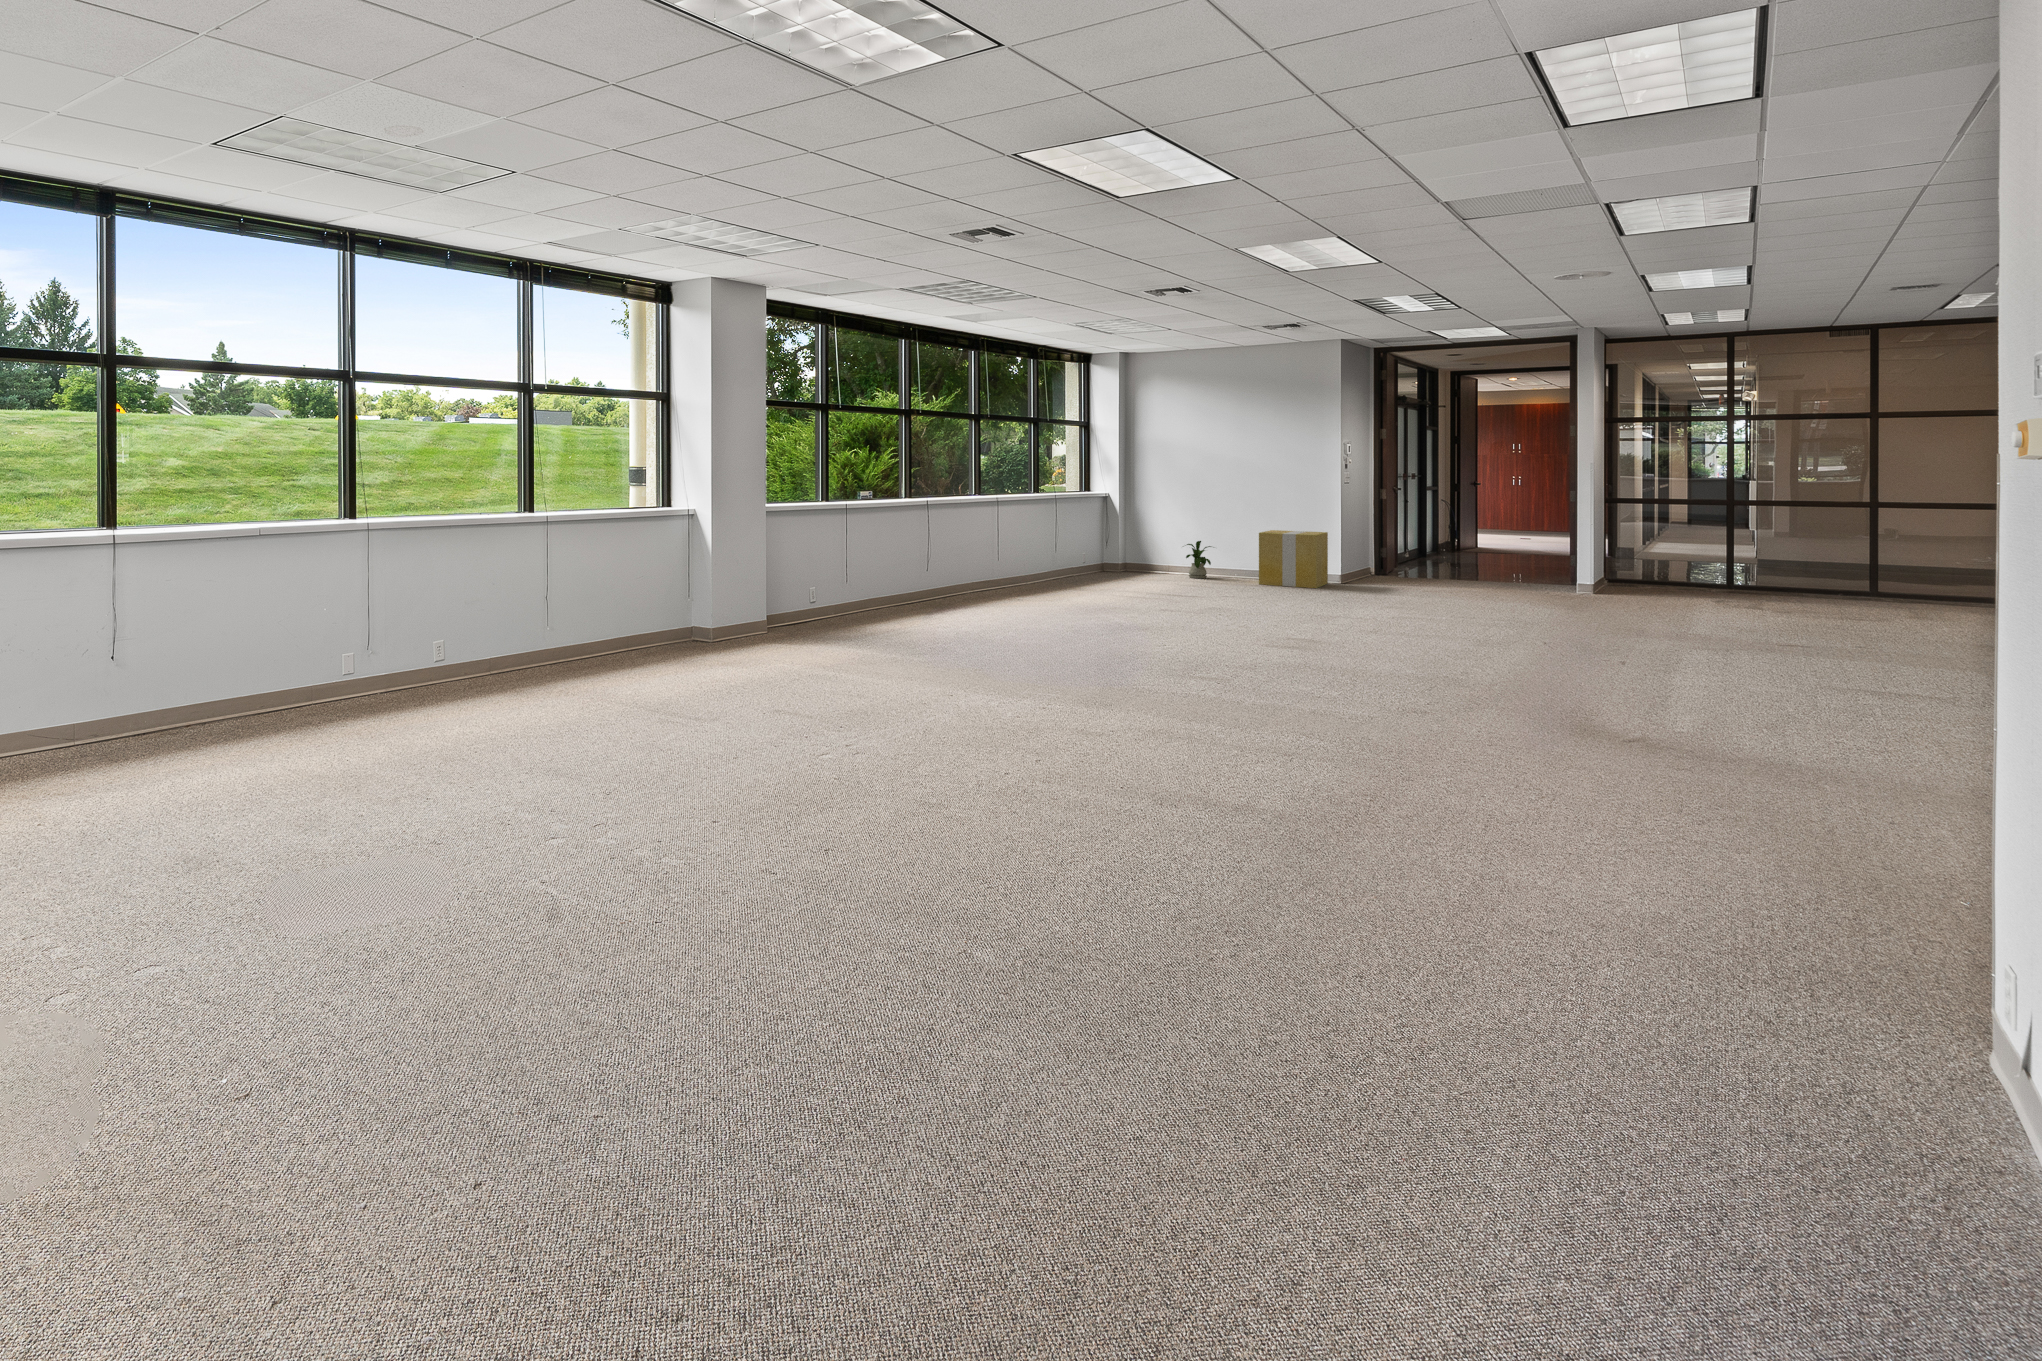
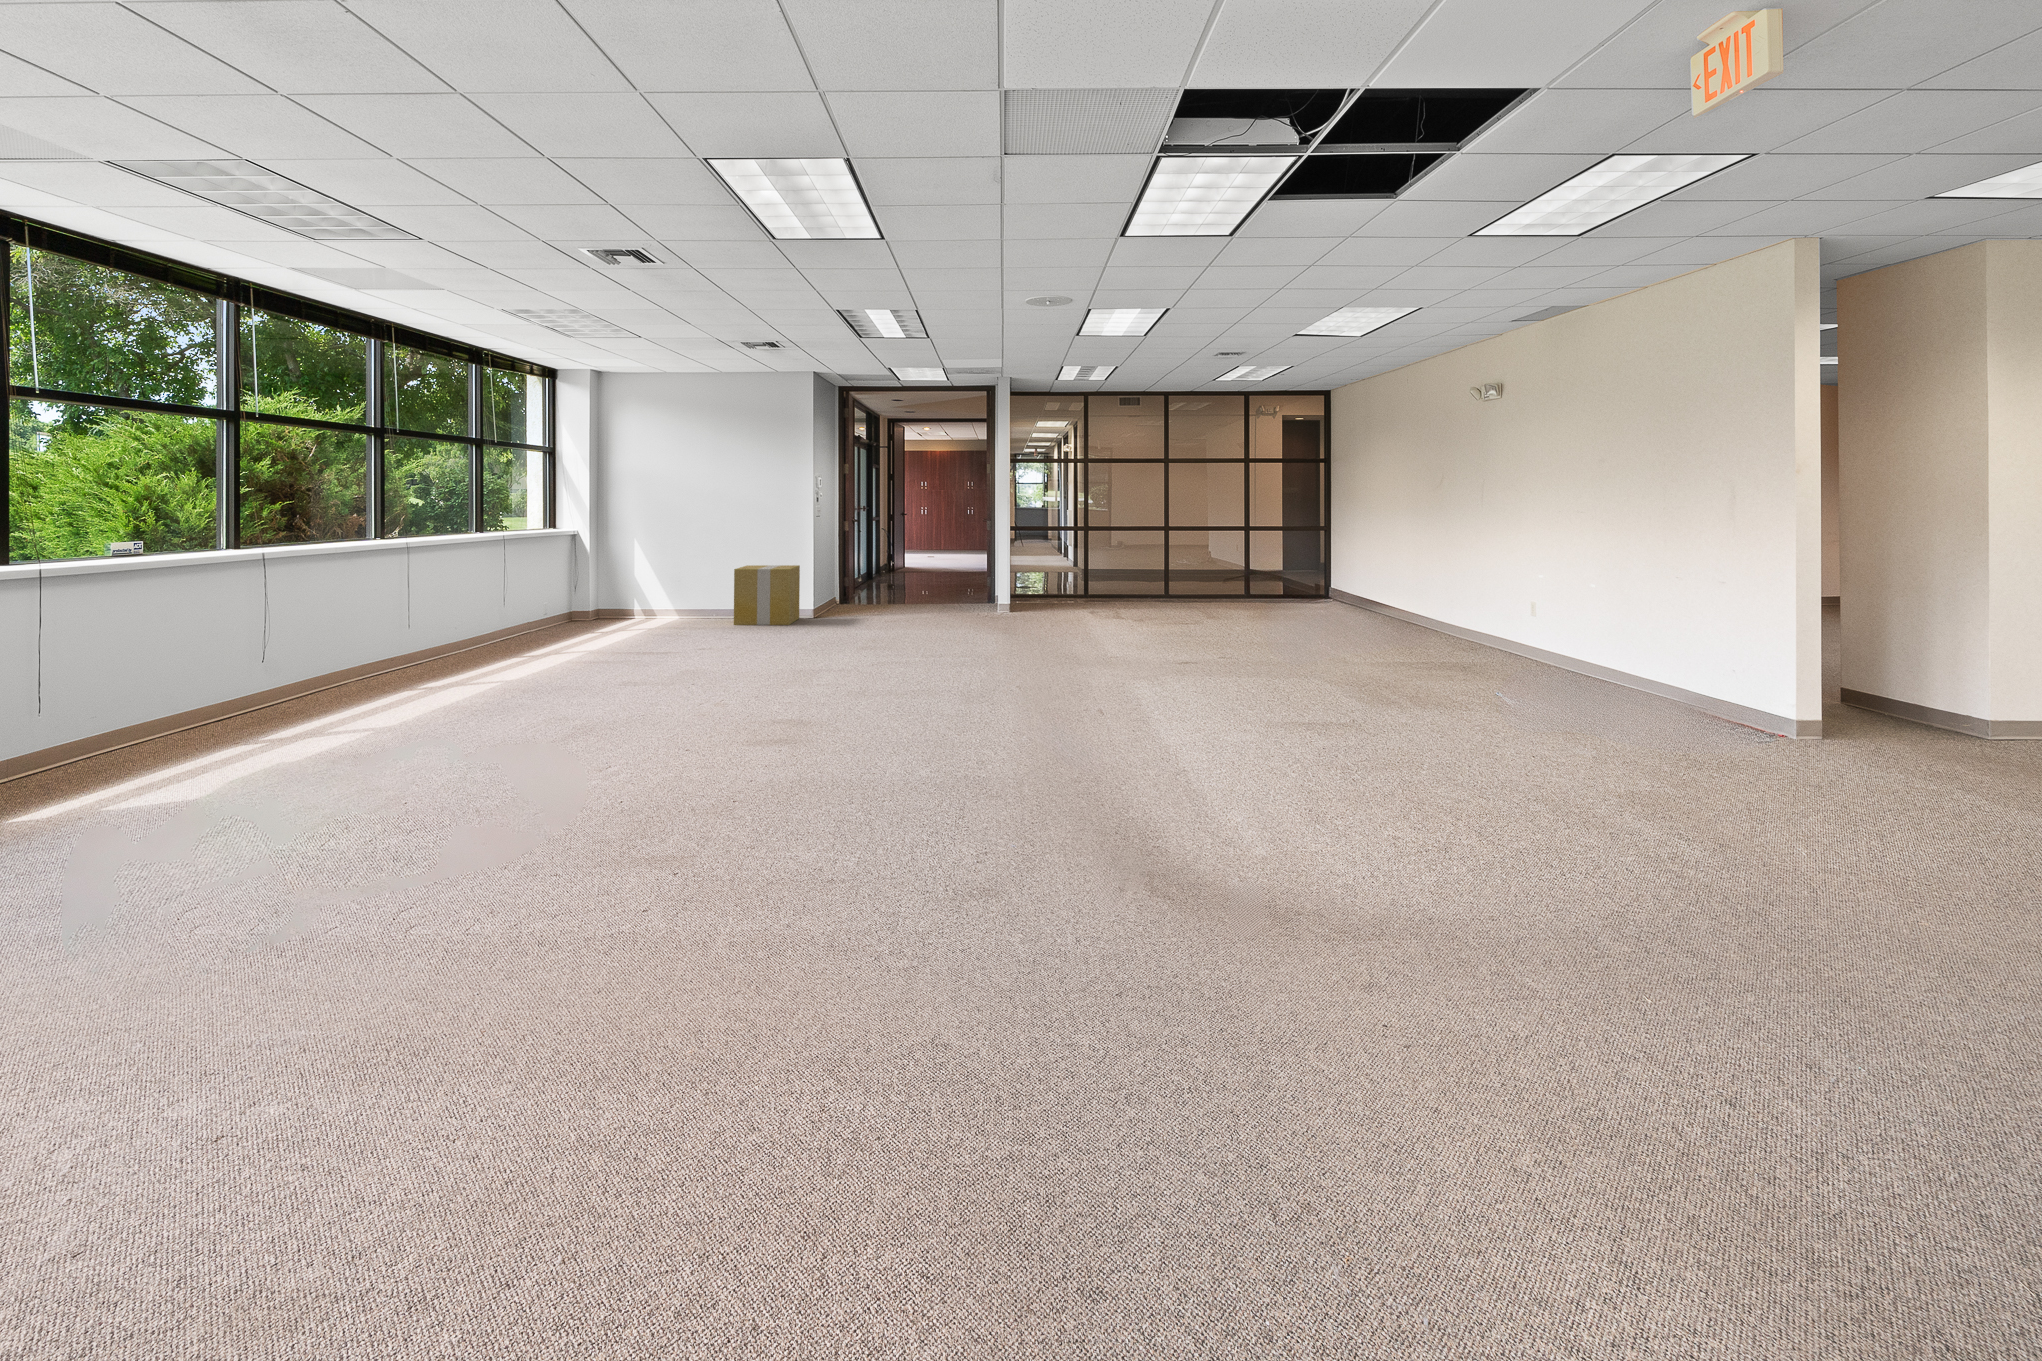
house plant: present [1186,541,1211,578] -> none [654,581,692,622]

